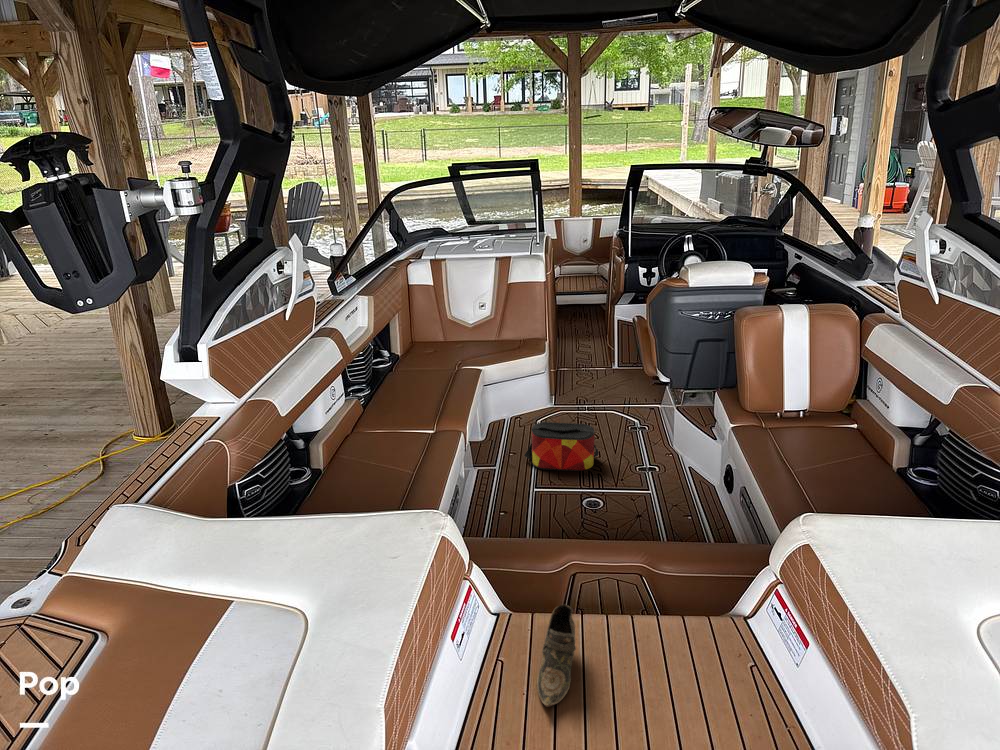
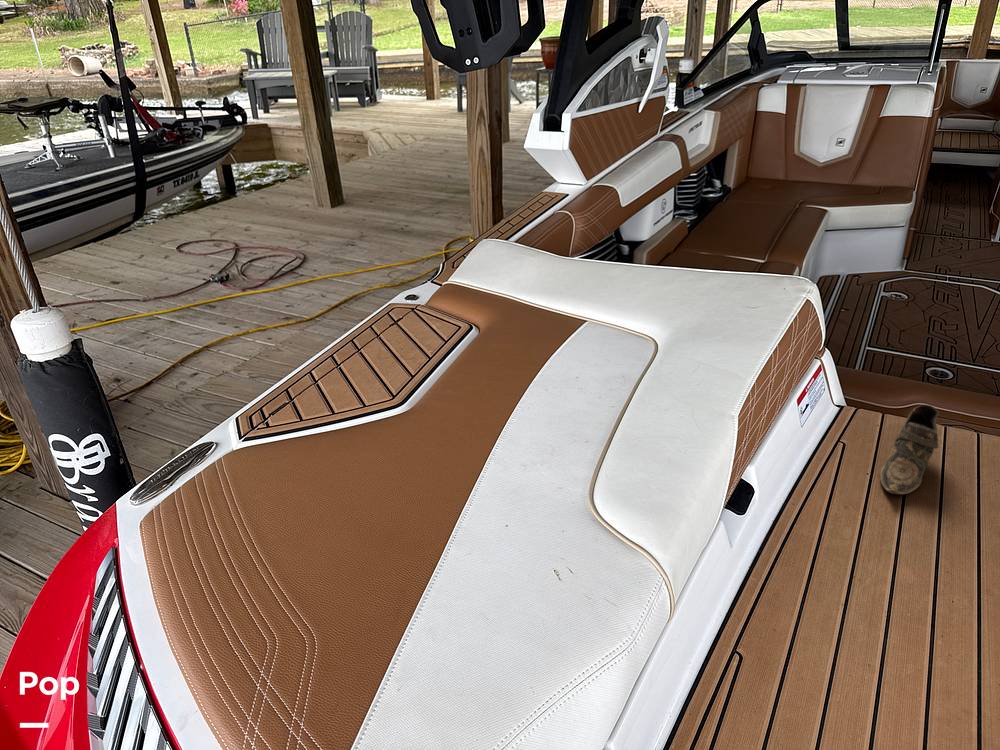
bag: present [524,422,599,471] -> none [863,272,964,334]

